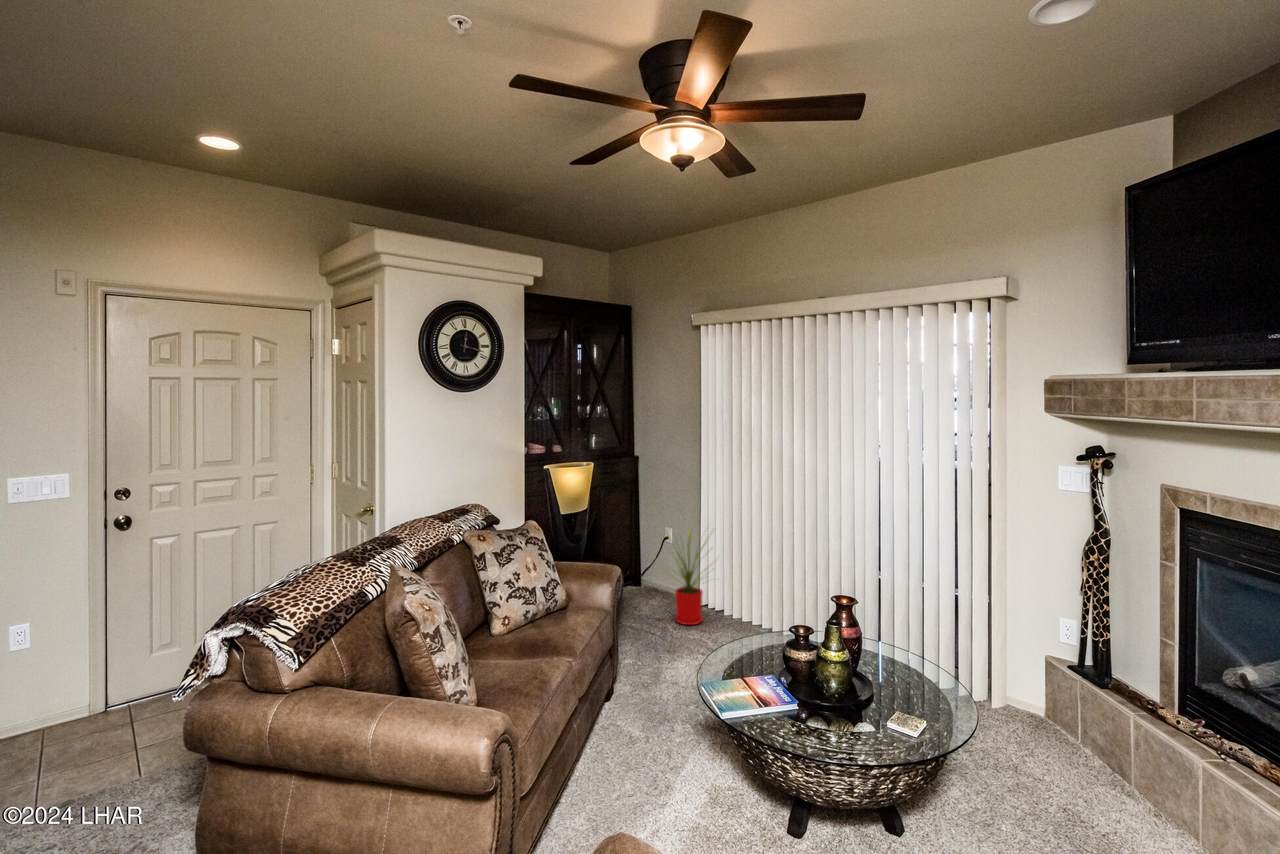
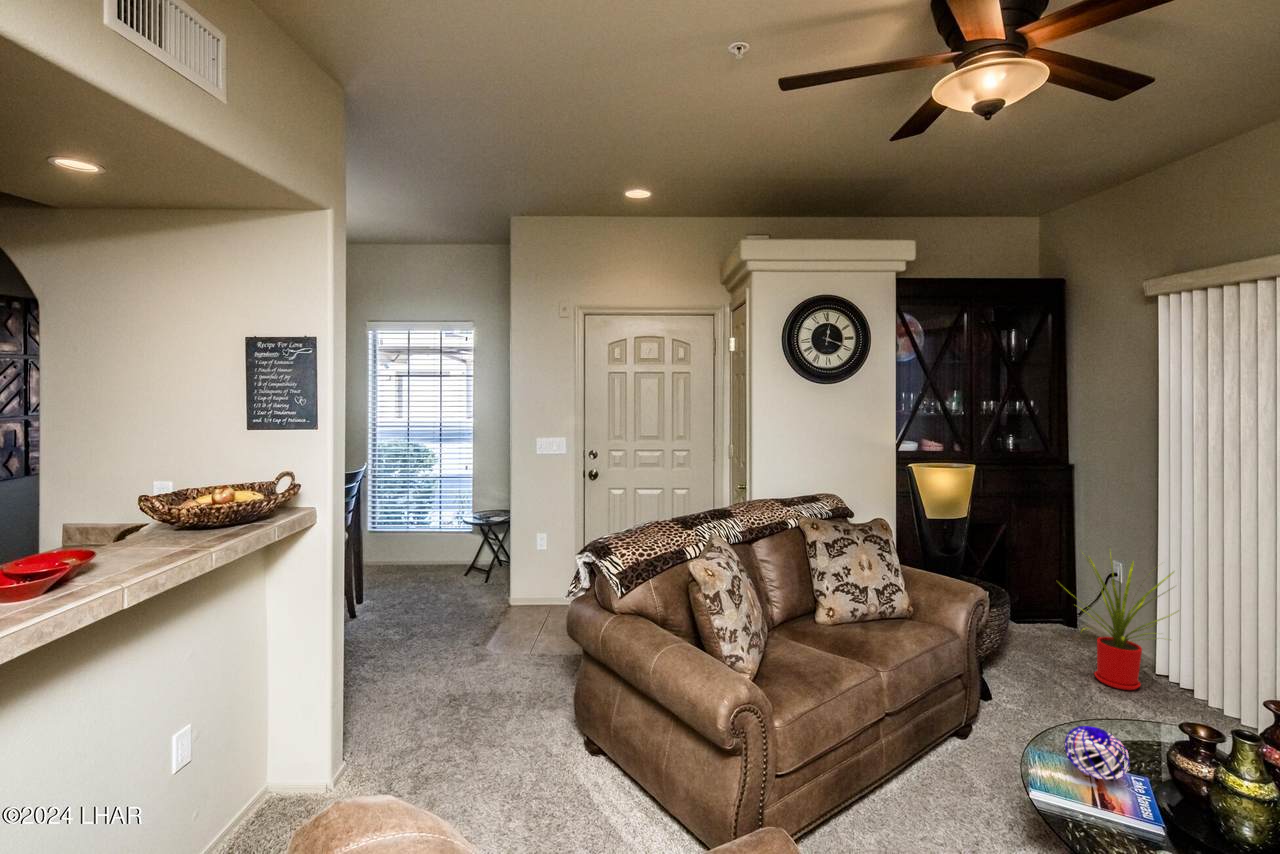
decorative orb: none [726,651,766,688] -> present [1065,726,1130,781]

